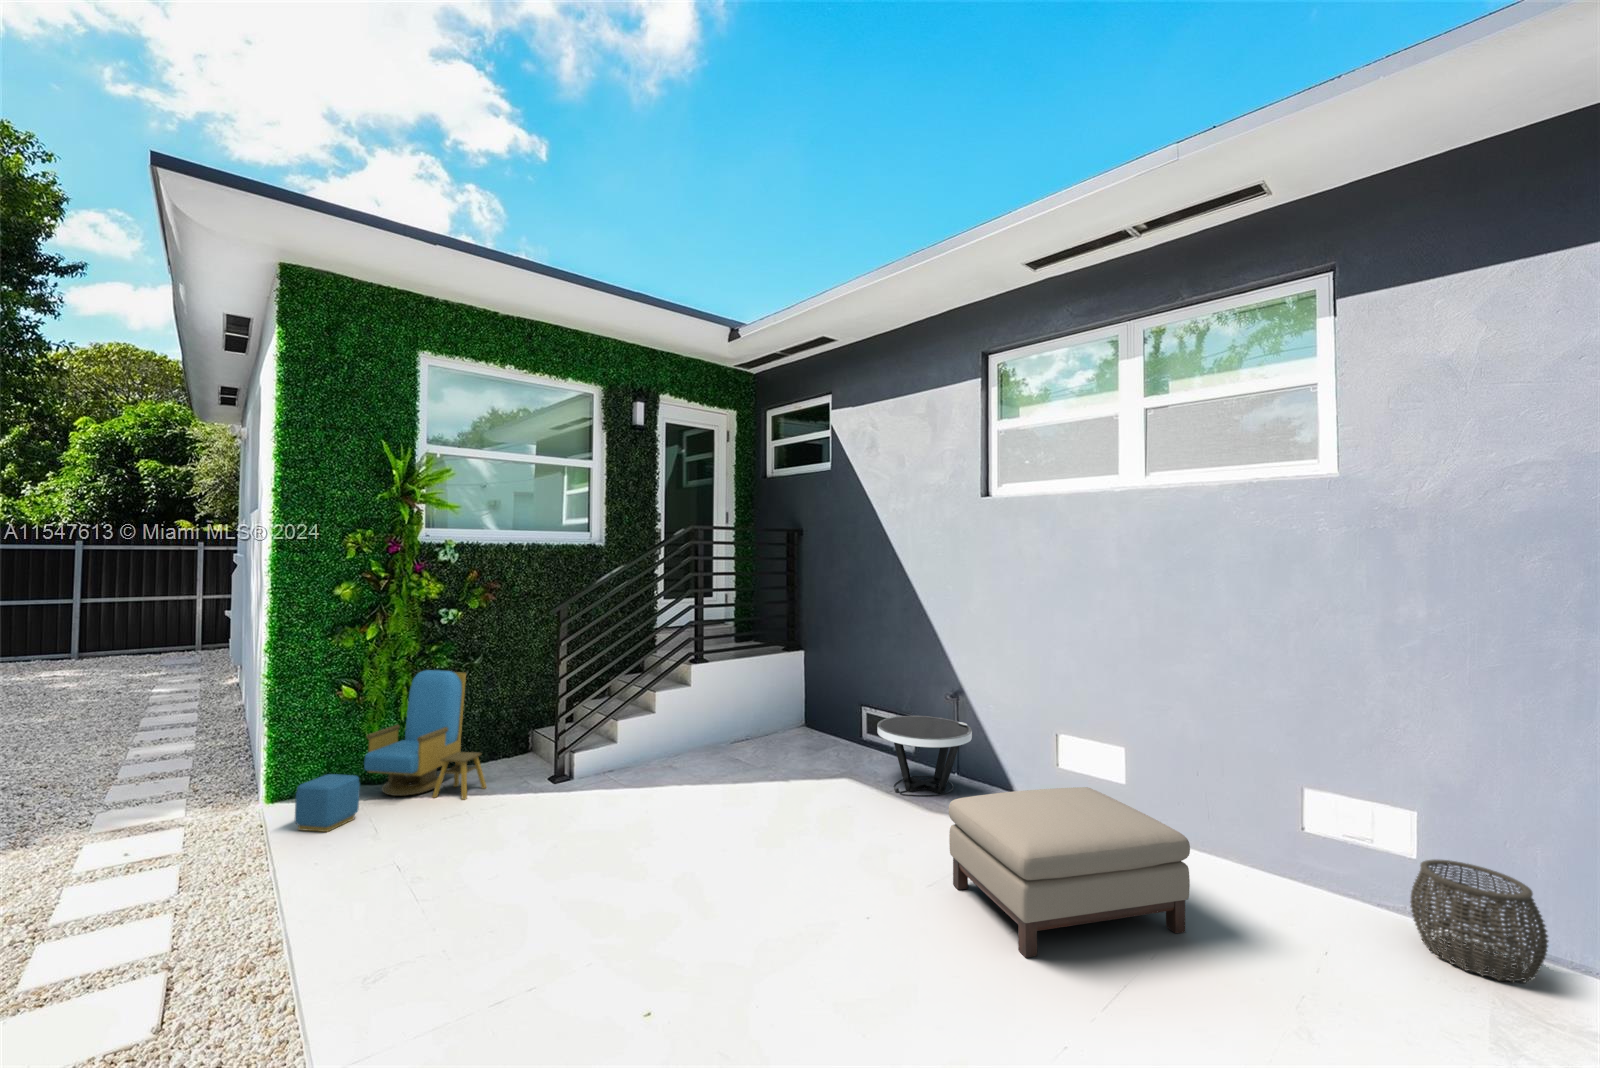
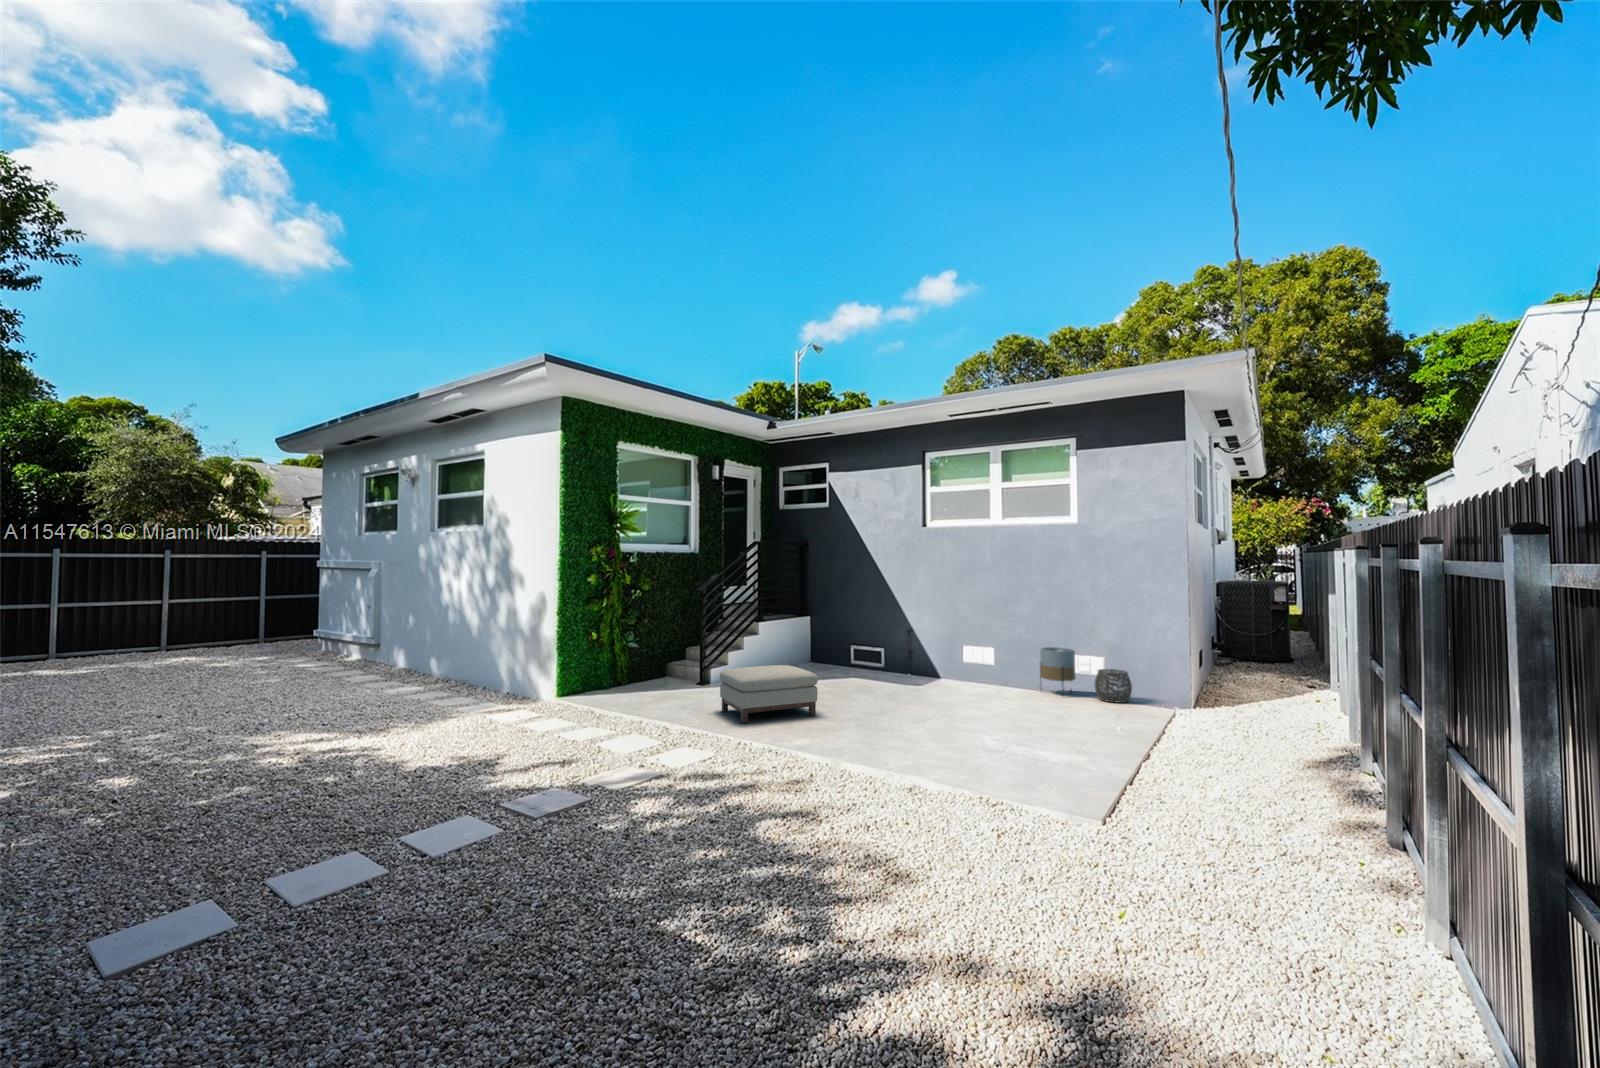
armchair: present [295,670,486,832] -> none [601,625,669,701]
side table: present [877,716,972,796] -> none [872,644,920,680]
planter: none [1241,774,1345,922] -> present [1040,647,1075,687]
ottoman: present [949,787,1190,958] -> present [720,665,818,724]

